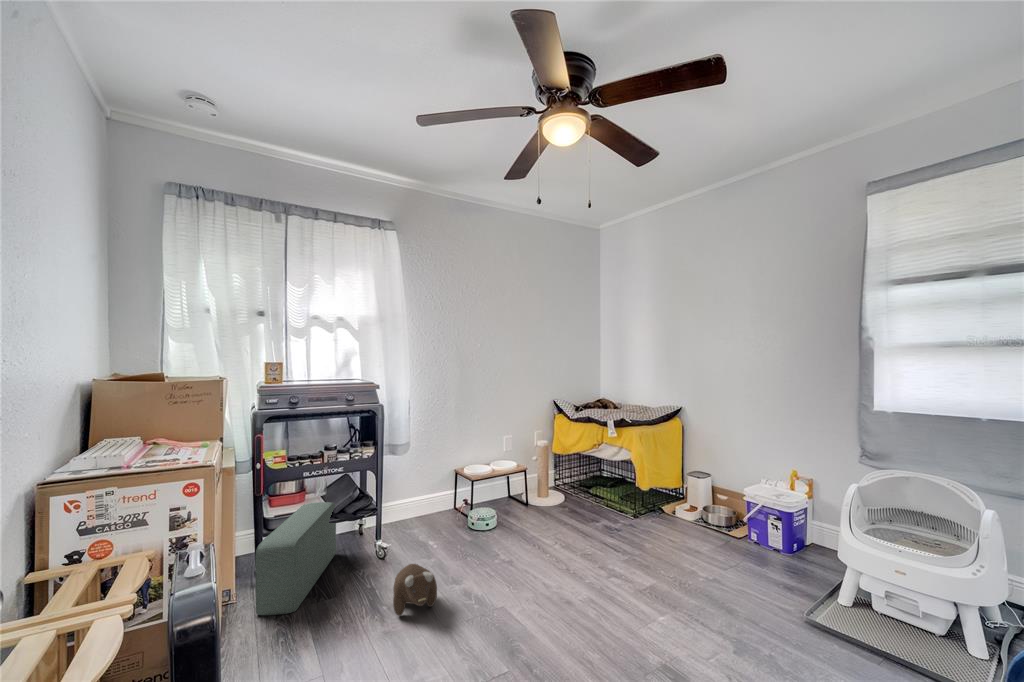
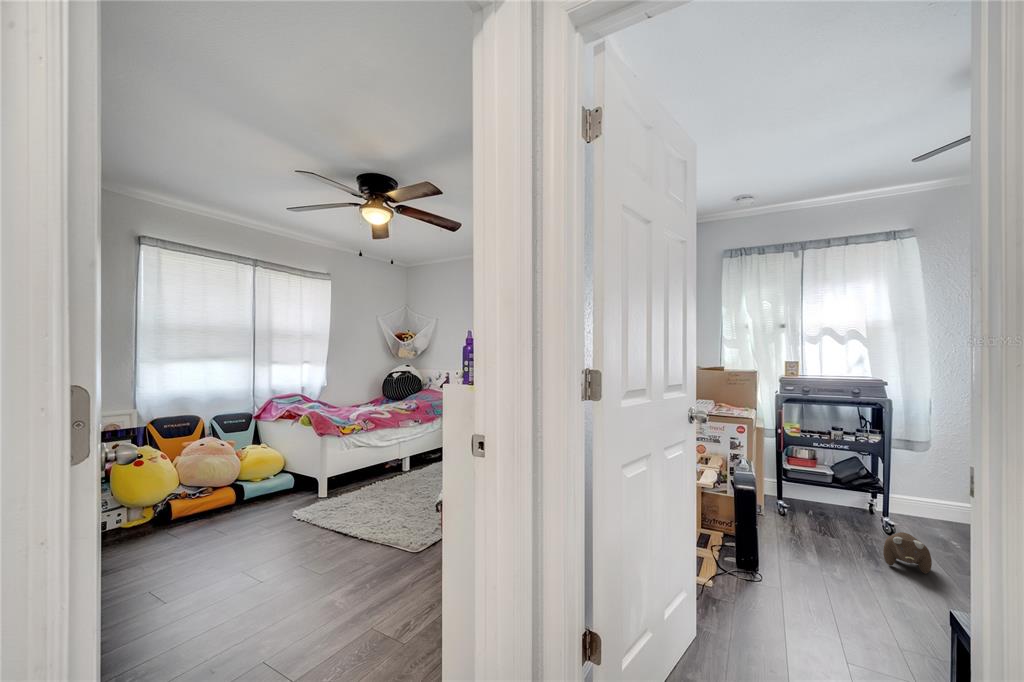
pouf: present [255,502,336,615] -> none [777,468,844,531]

